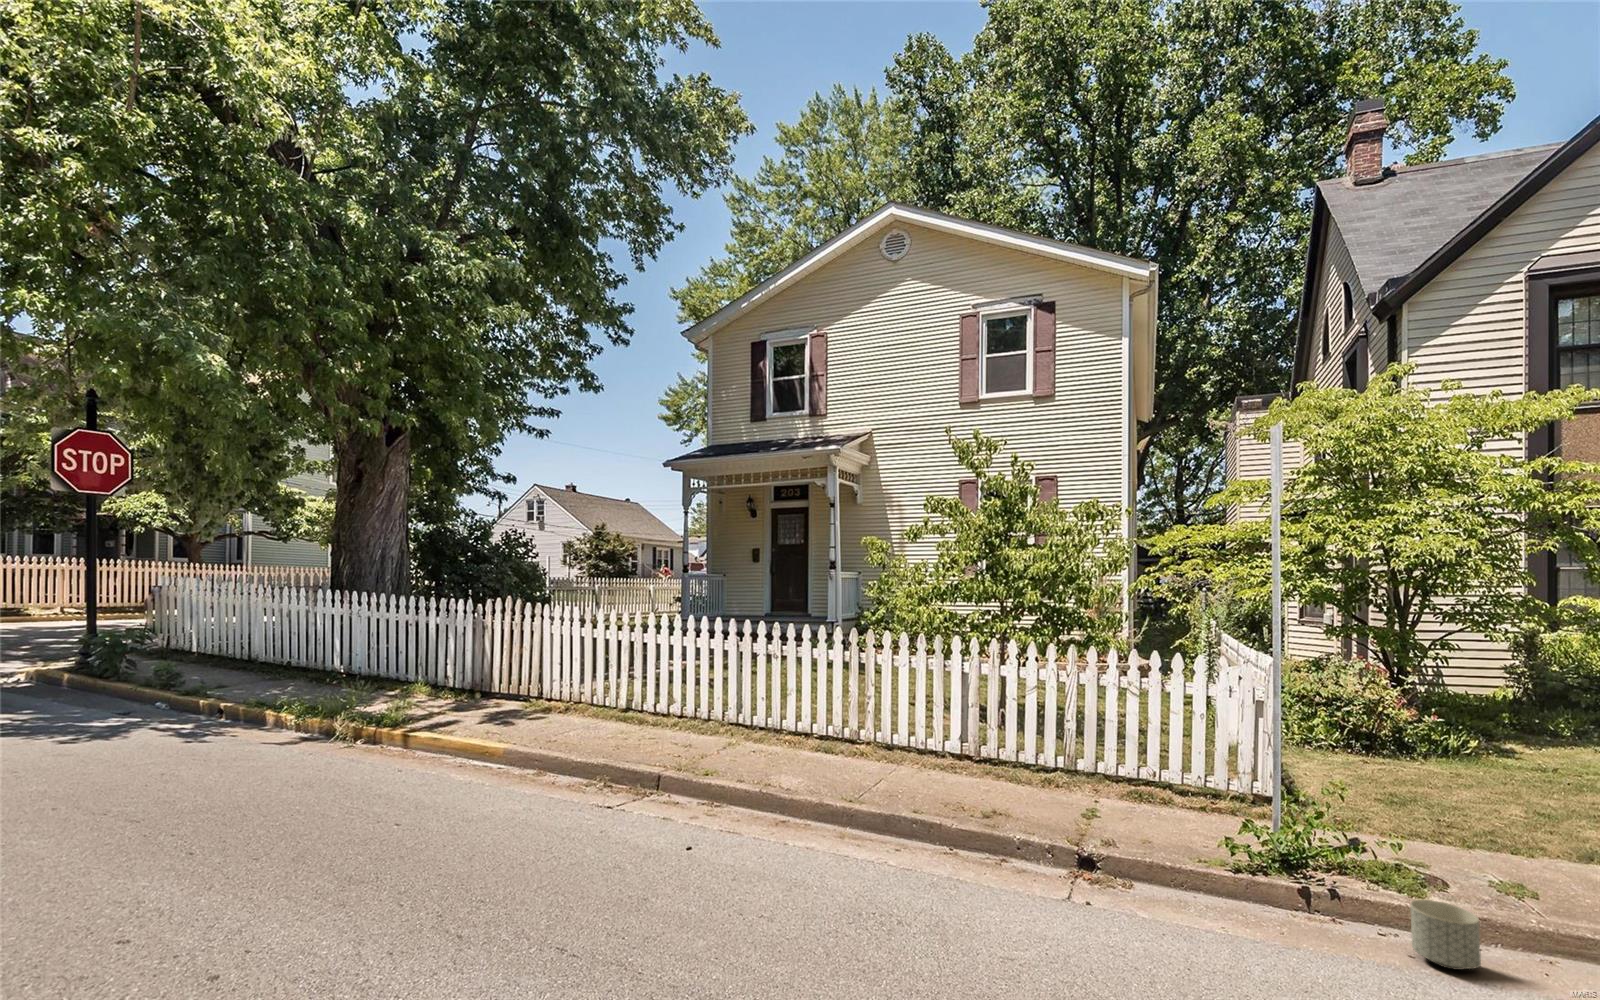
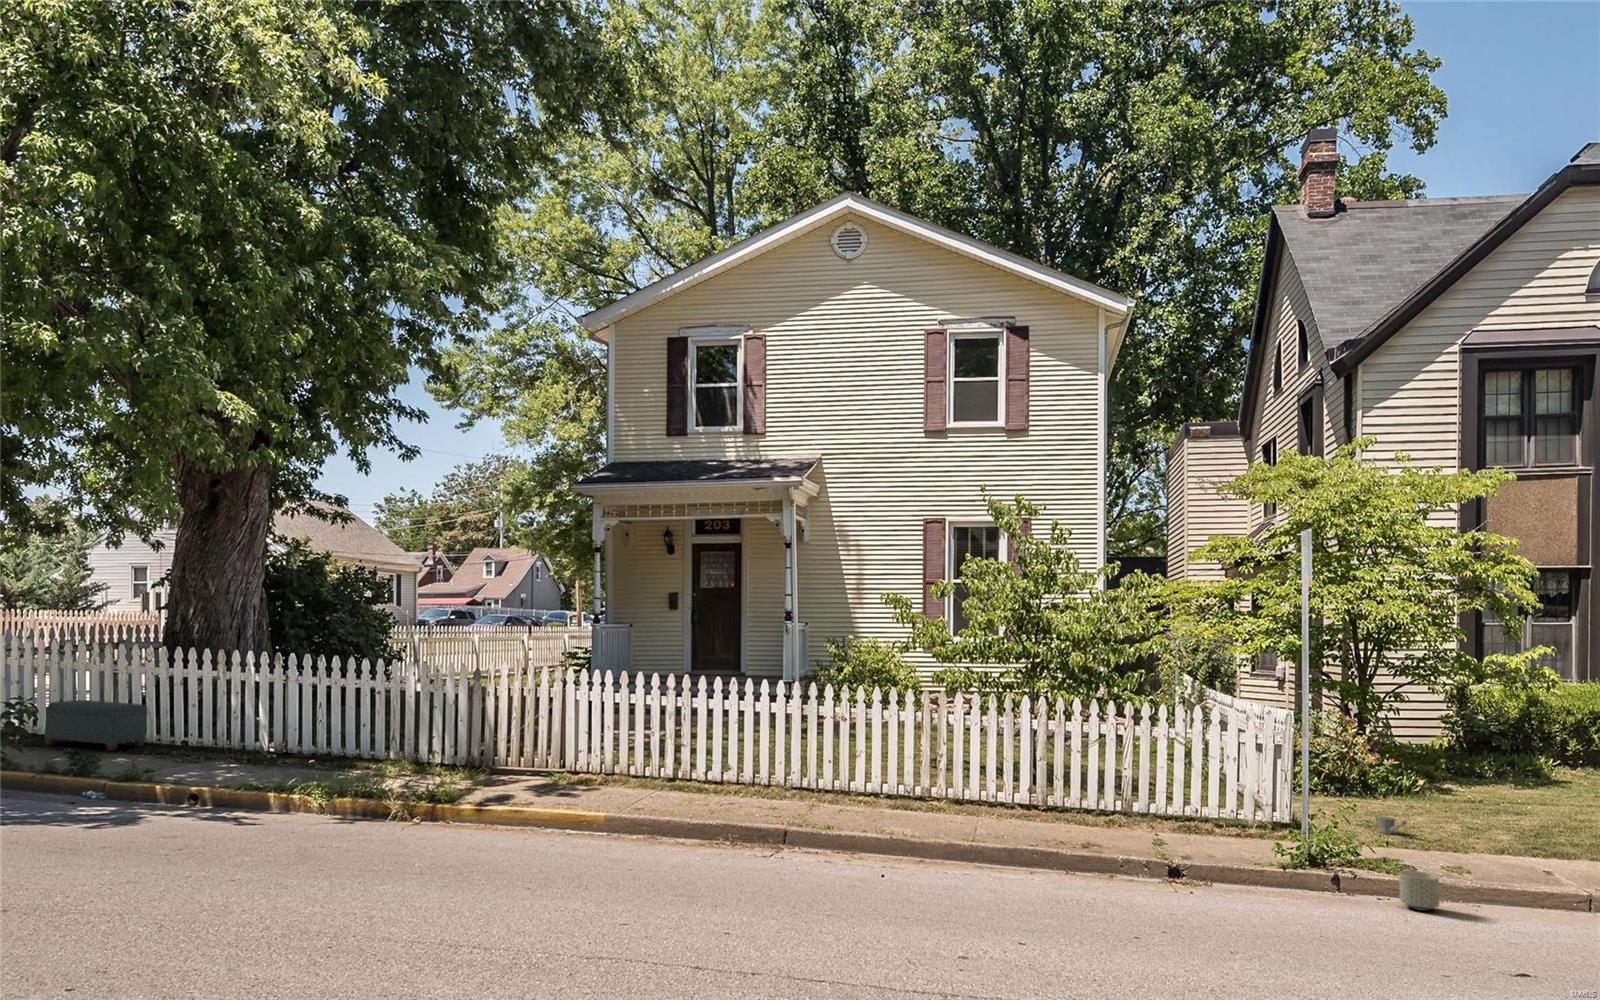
bench: none [191,628,263,669] -> present [44,700,148,750]
watering can: none [1397,795,1441,823] -> present [1375,815,1407,834]

